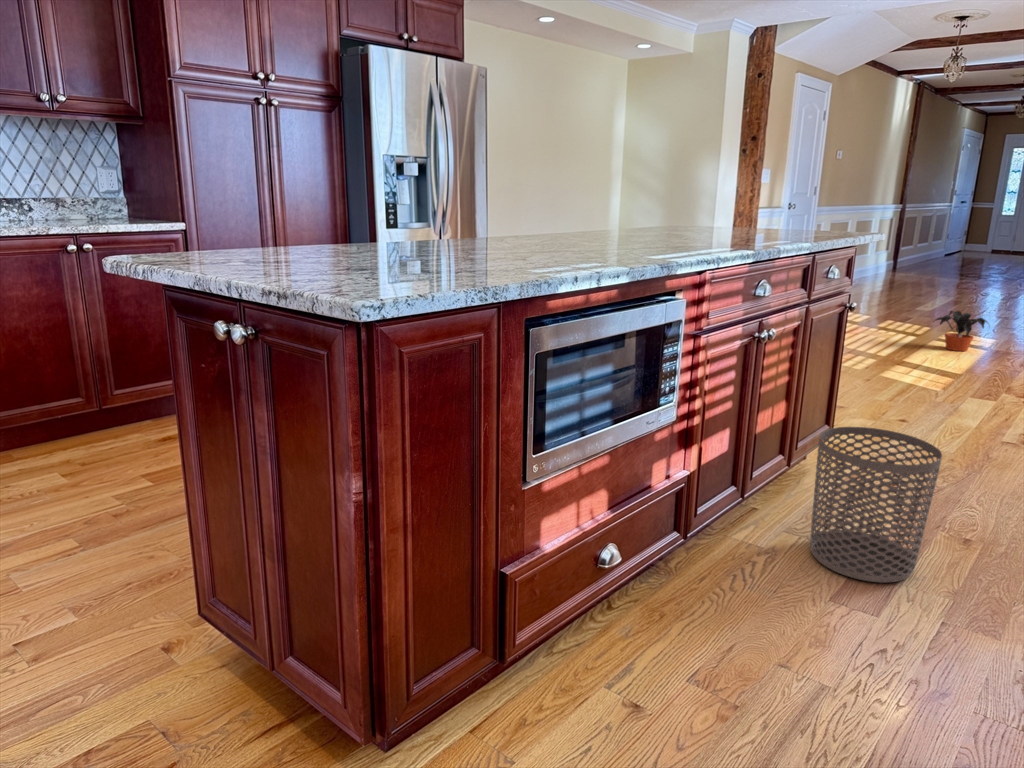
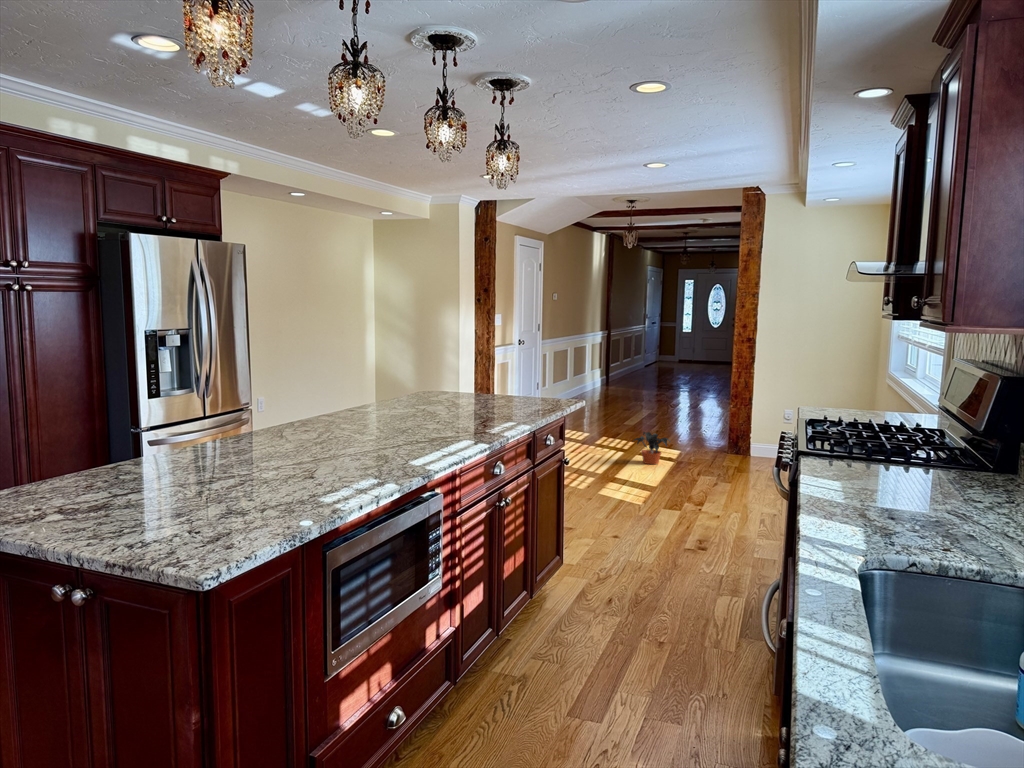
waste bin: present [810,427,942,583] -> none [551,567,635,693]

